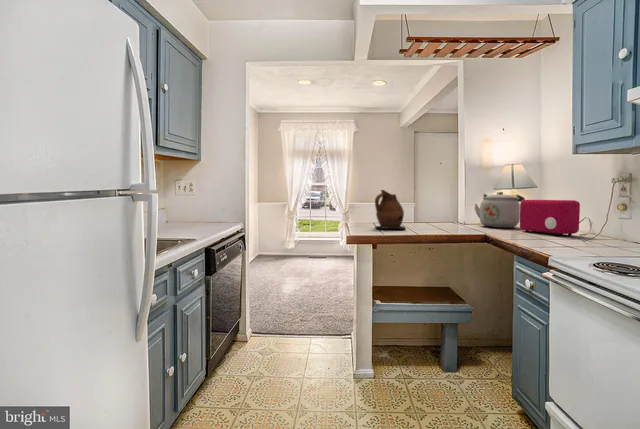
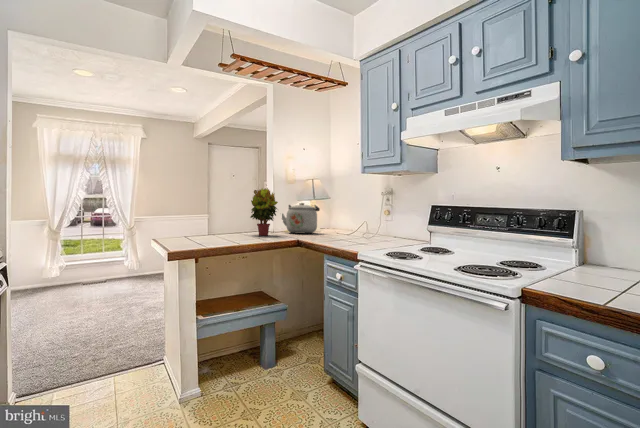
potted plant: none [433,176,468,228] -> present [250,188,278,235]
ceramic pitcher: present [375,190,405,229] -> none [194,199,229,239]
toaster: present [520,200,580,236] -> none [320,209,361,237]

